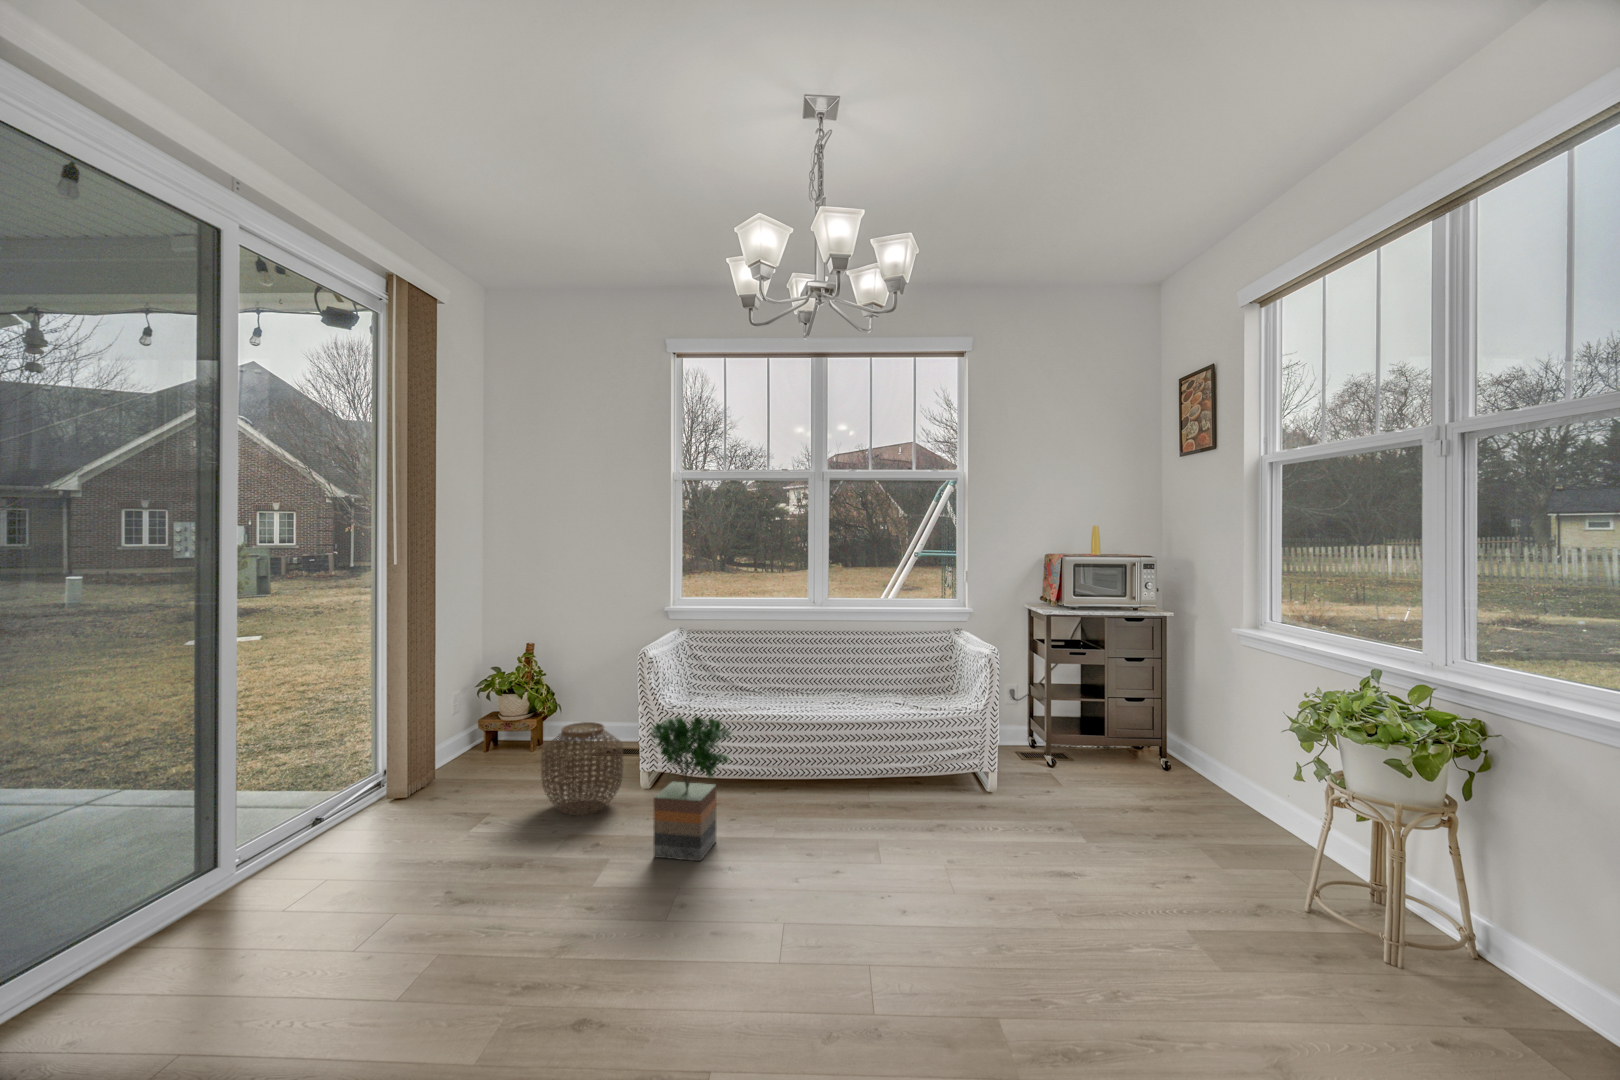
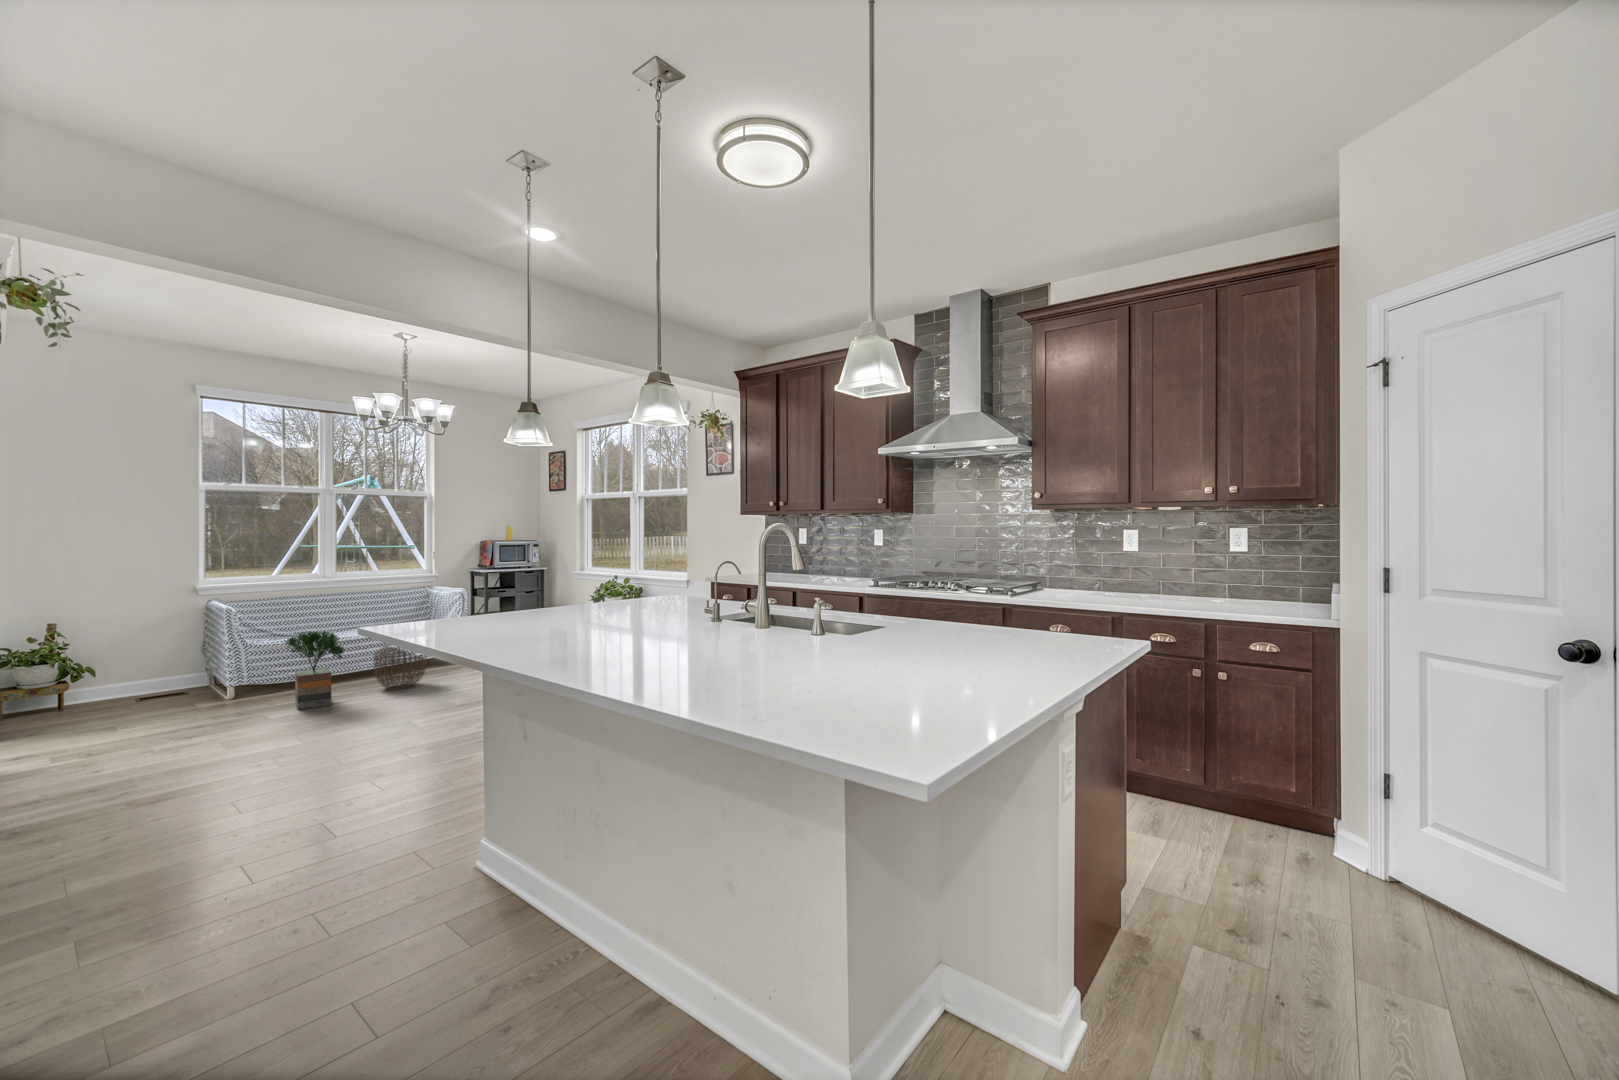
woven basket: present [541,722,623,815] -> present [374,646,426,690]

